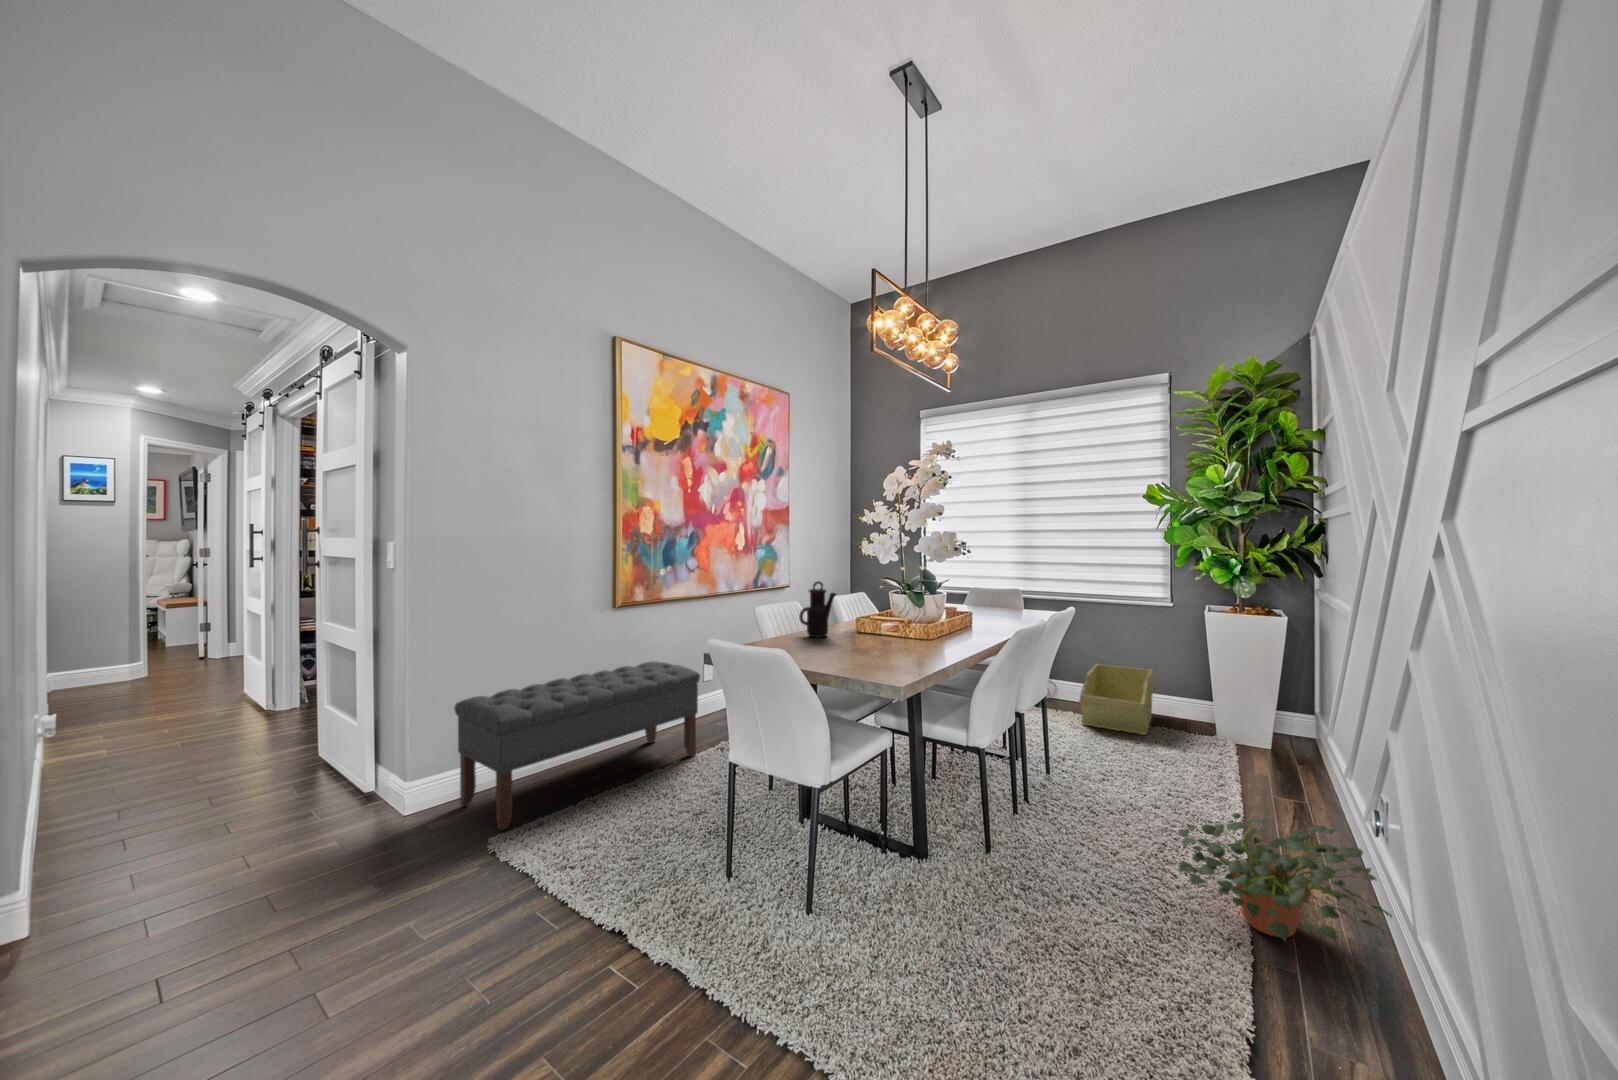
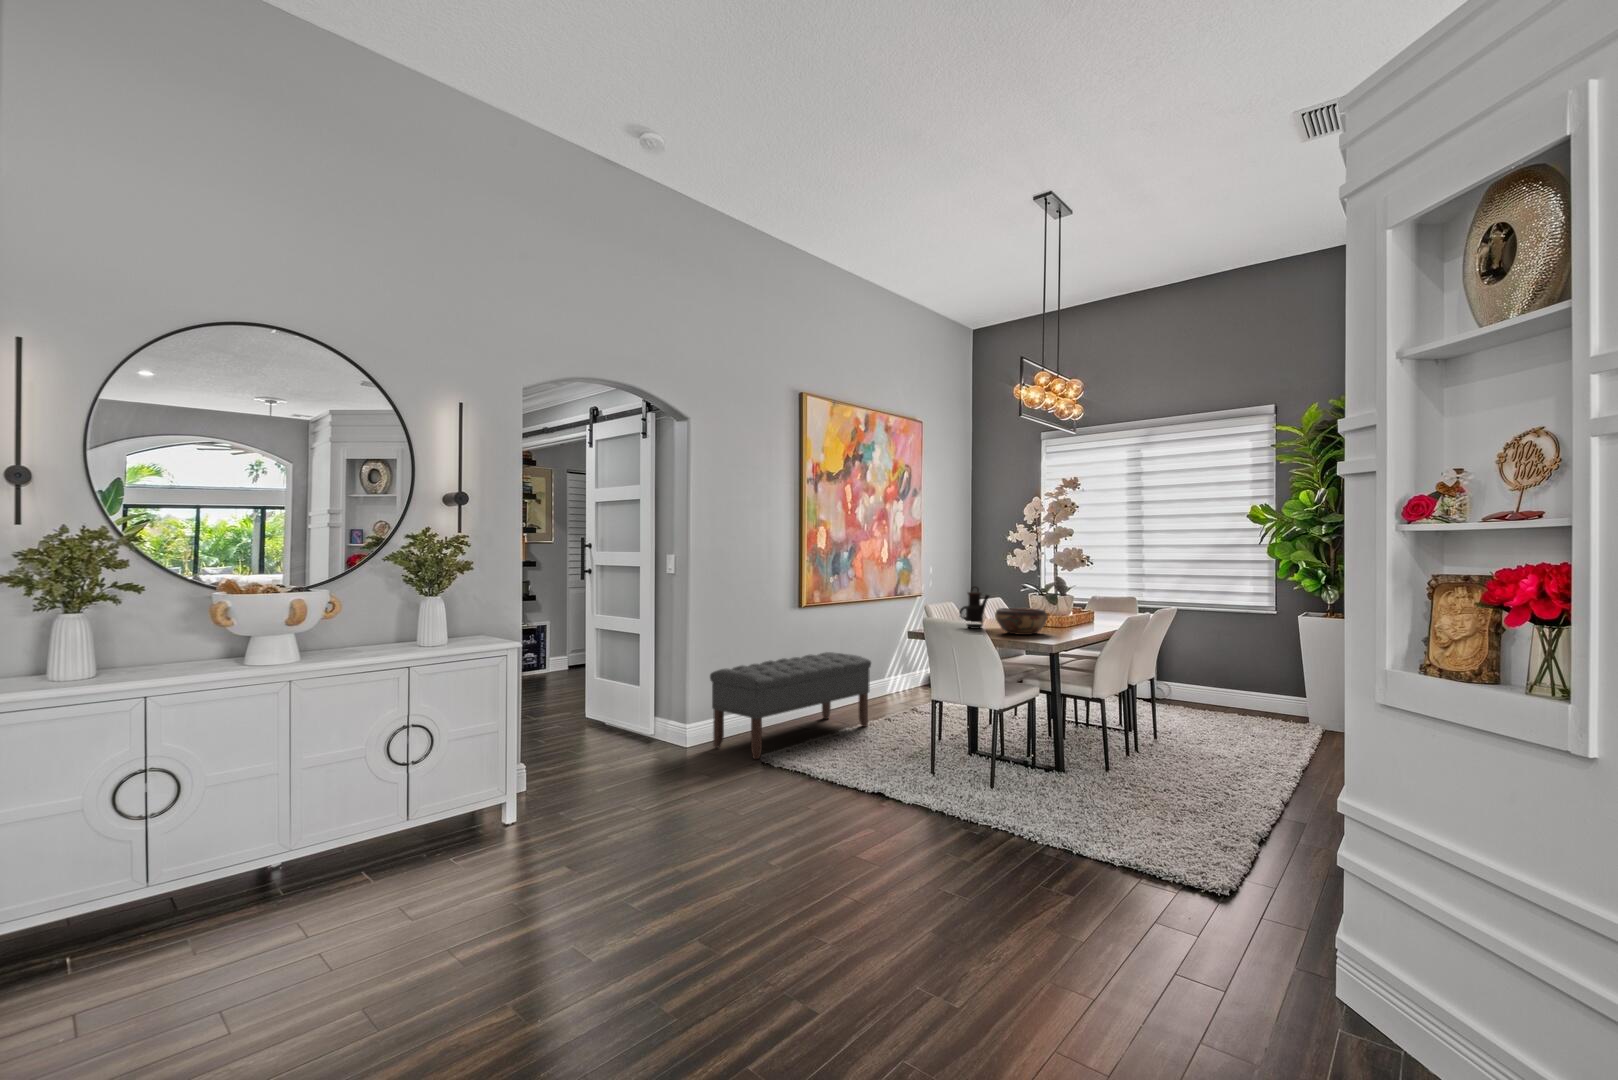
decorative bowl: none [837,611,906,650] -> present [995,608,1047,635]
storage bin: present [1079,664,1154,735] -> none [1189,665,1260,721]
potted plant: present [1178,813,1391,942] -> none [1240,740,1373,812]

